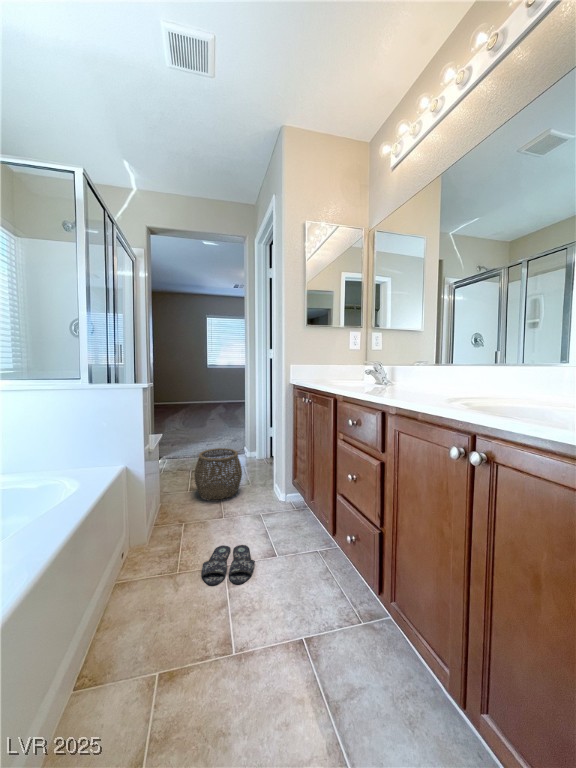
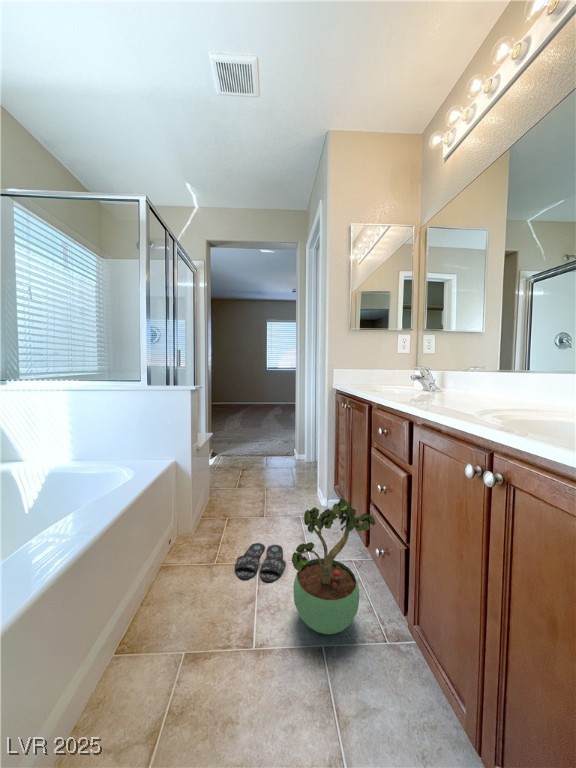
woven basket: present [194,448,242,500] -> none [239,449,285,499]
potted plant: none [271,490,349,626] -> present [292,498,375,634]

